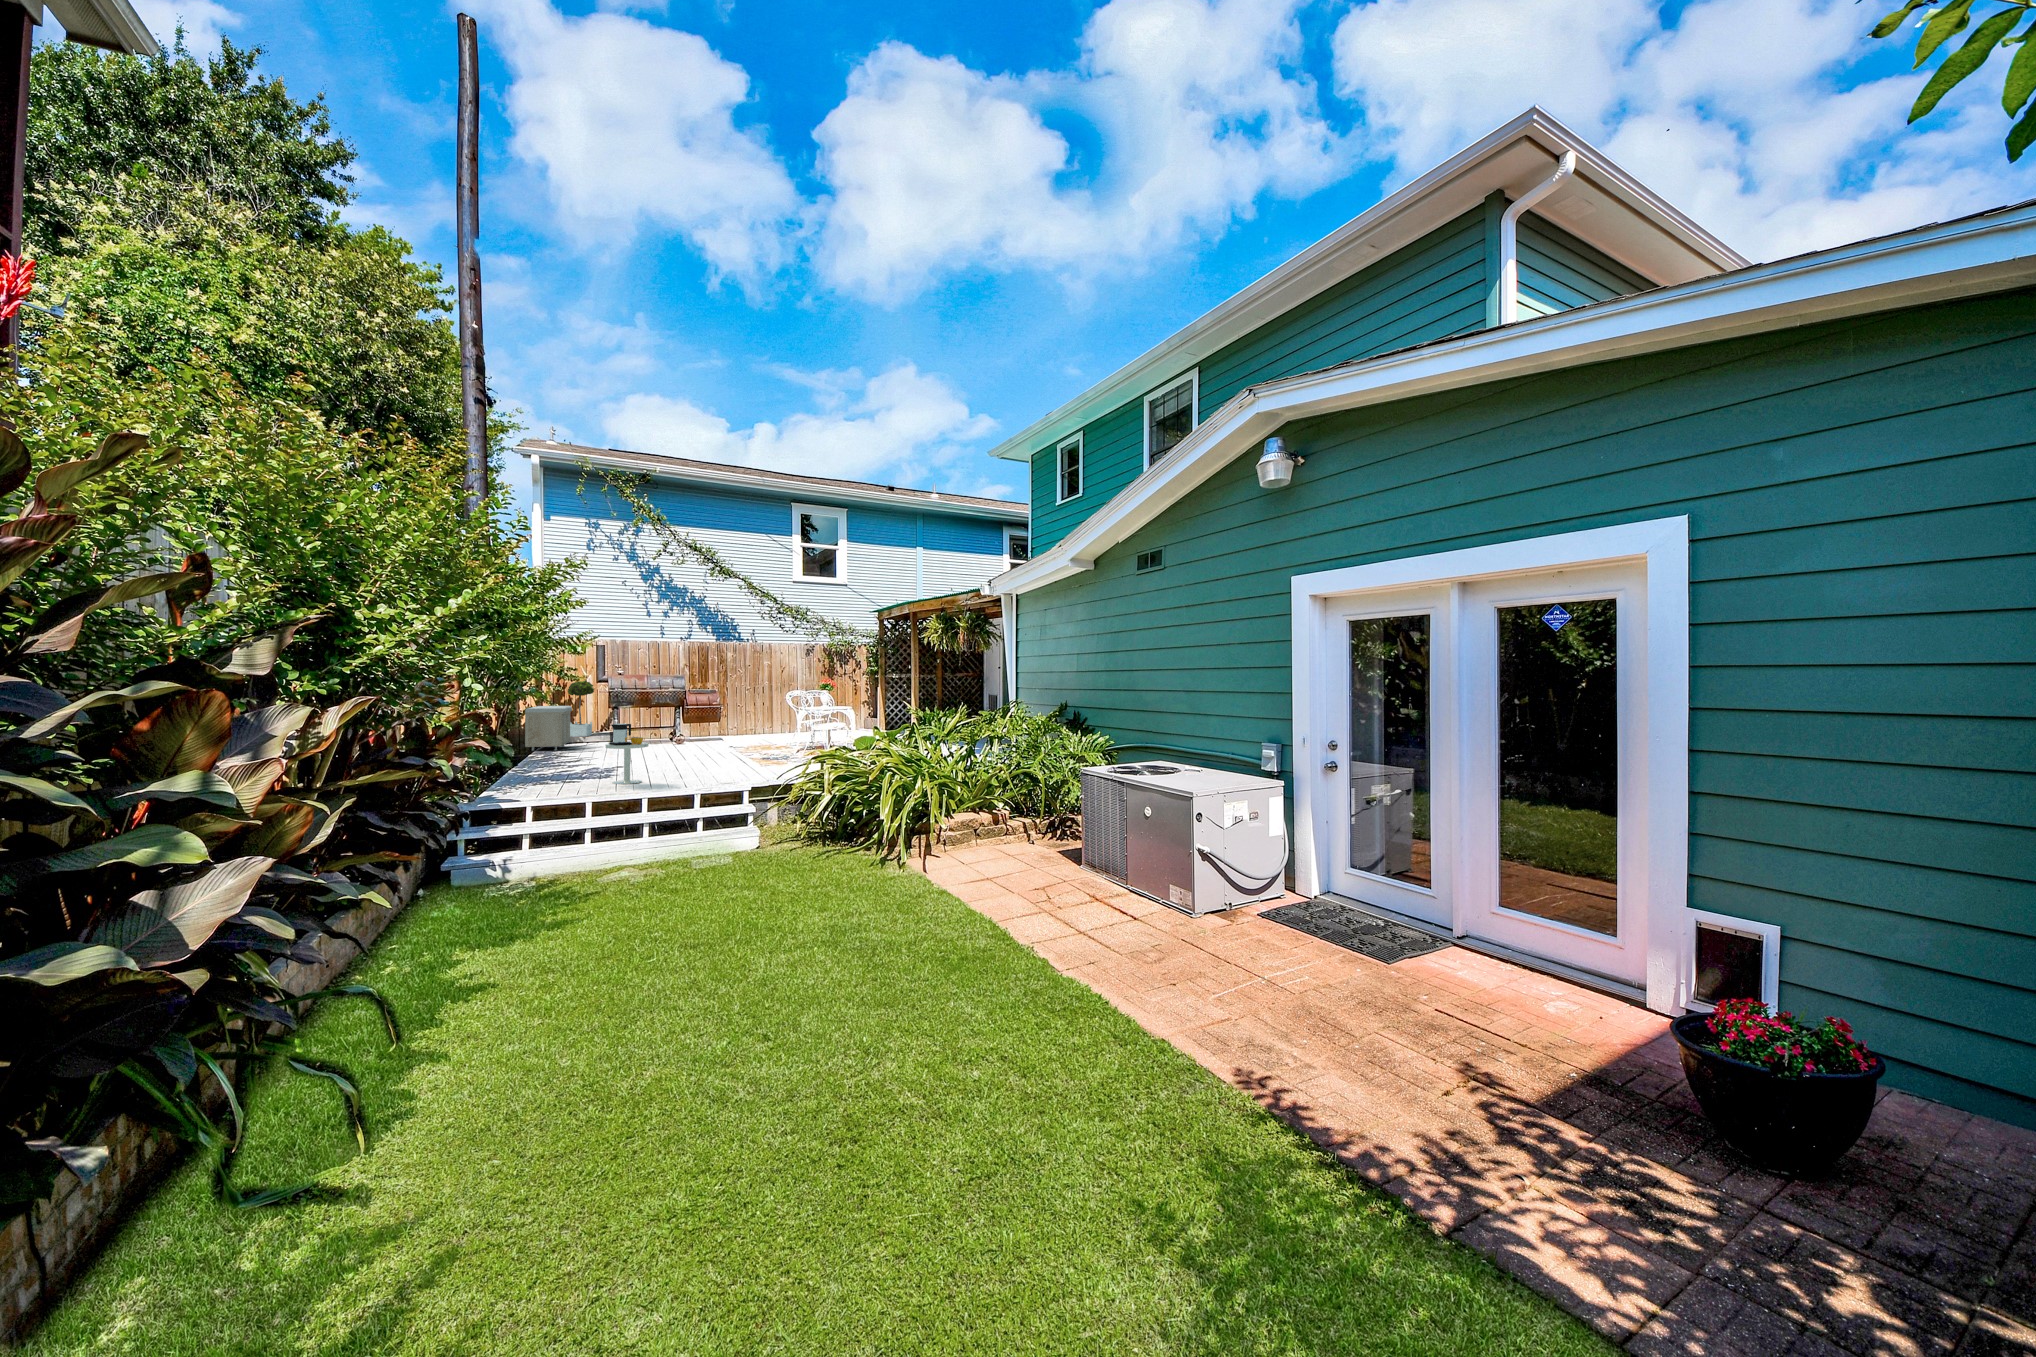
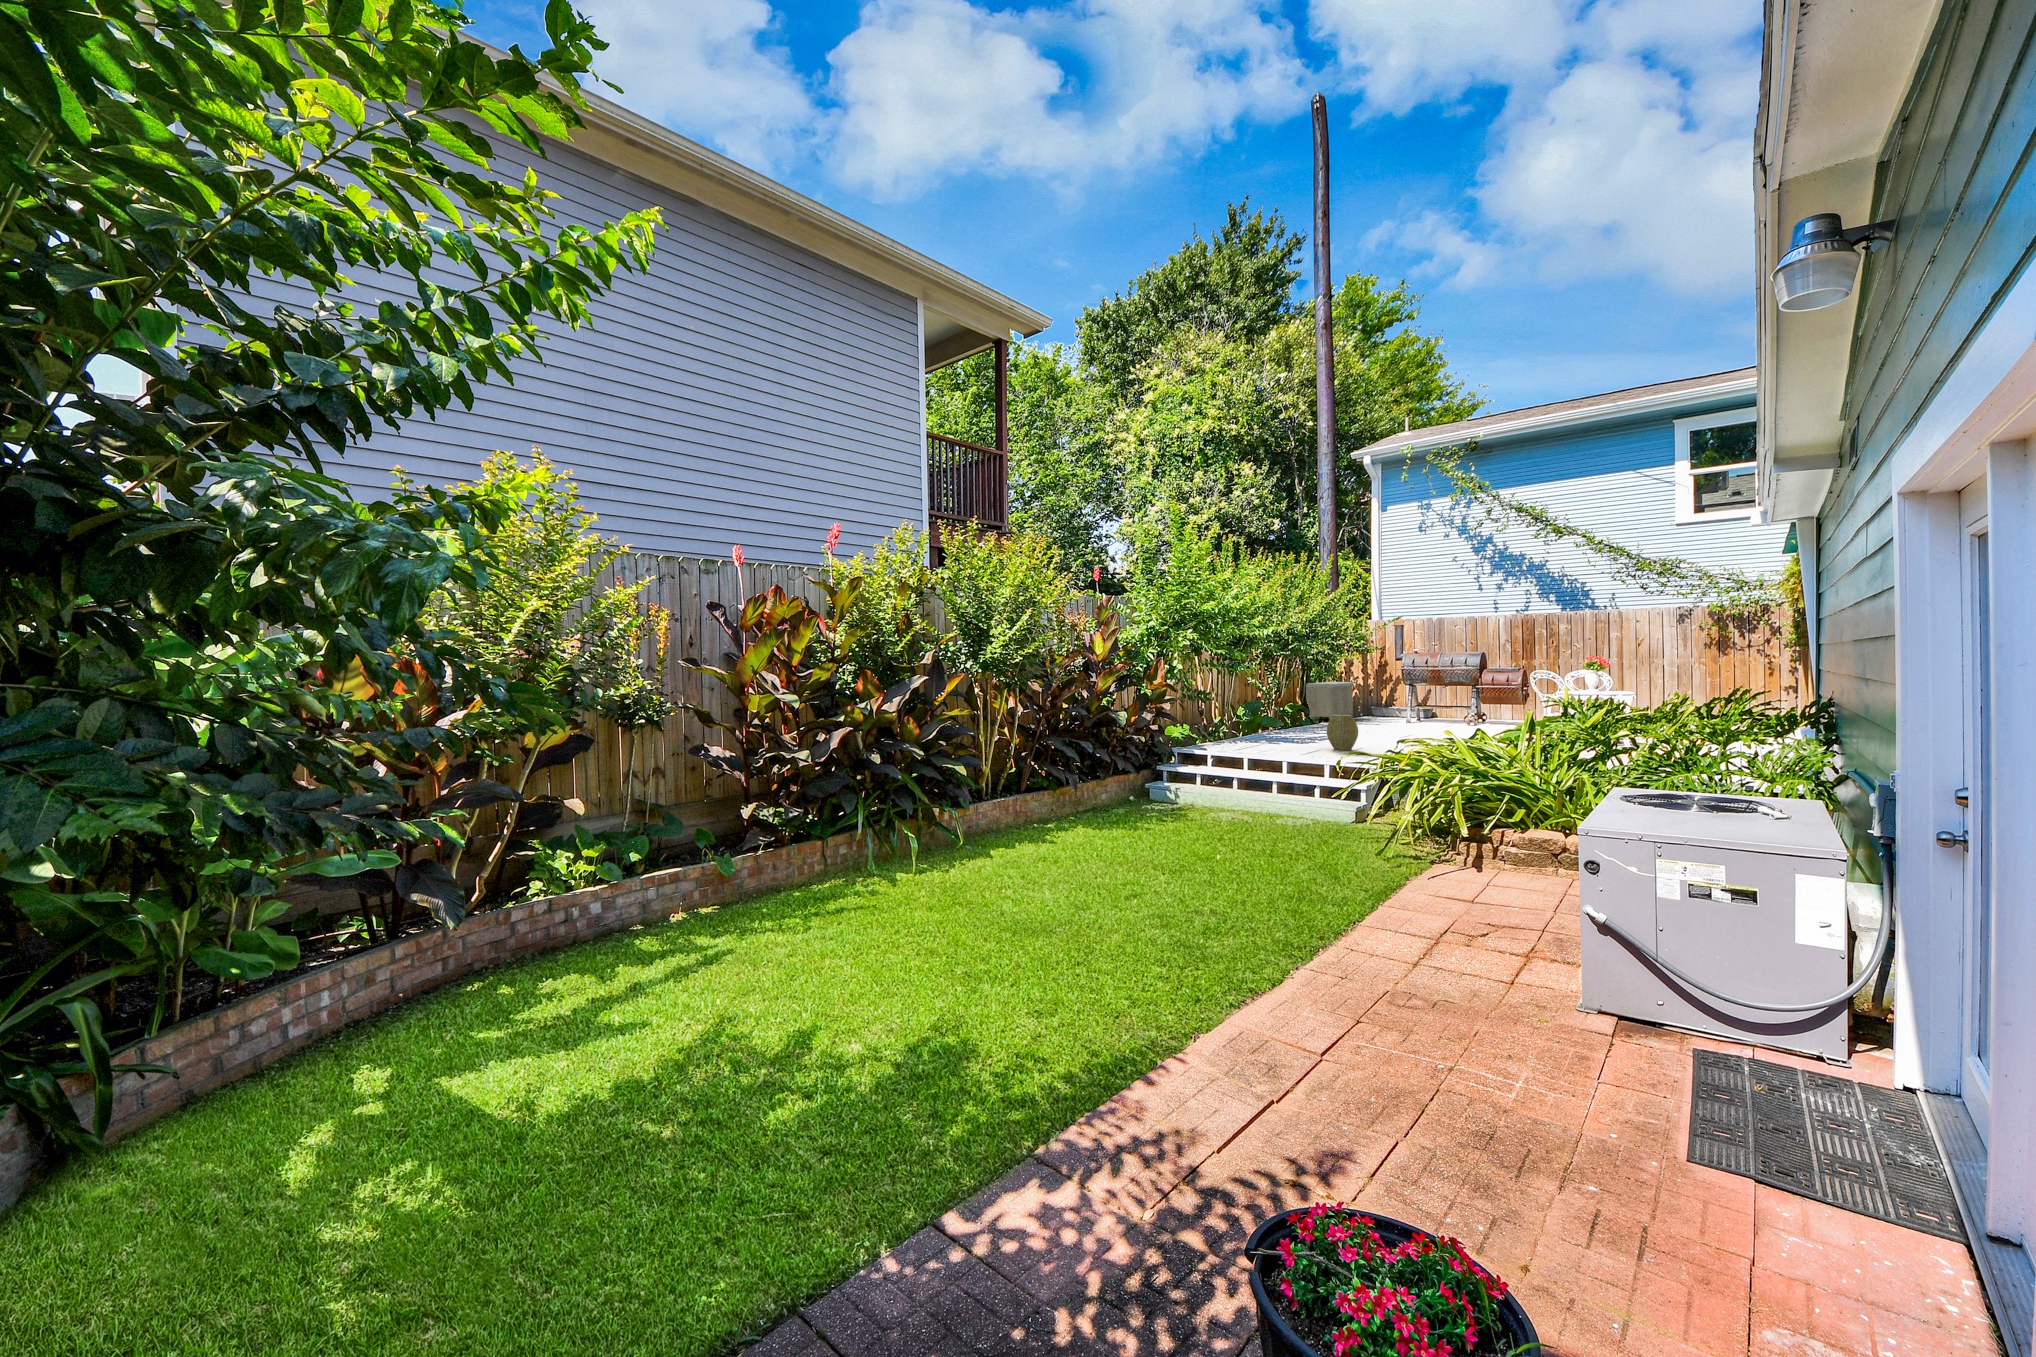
potted tree: present [568,680,594,737] -> none [1384,658,1410,712]
side table: present [606,724,648,784] -> none [1265,695,1299,746]
woven basket: none [688,741,722,782] -> present [1327,713,1358,751]

